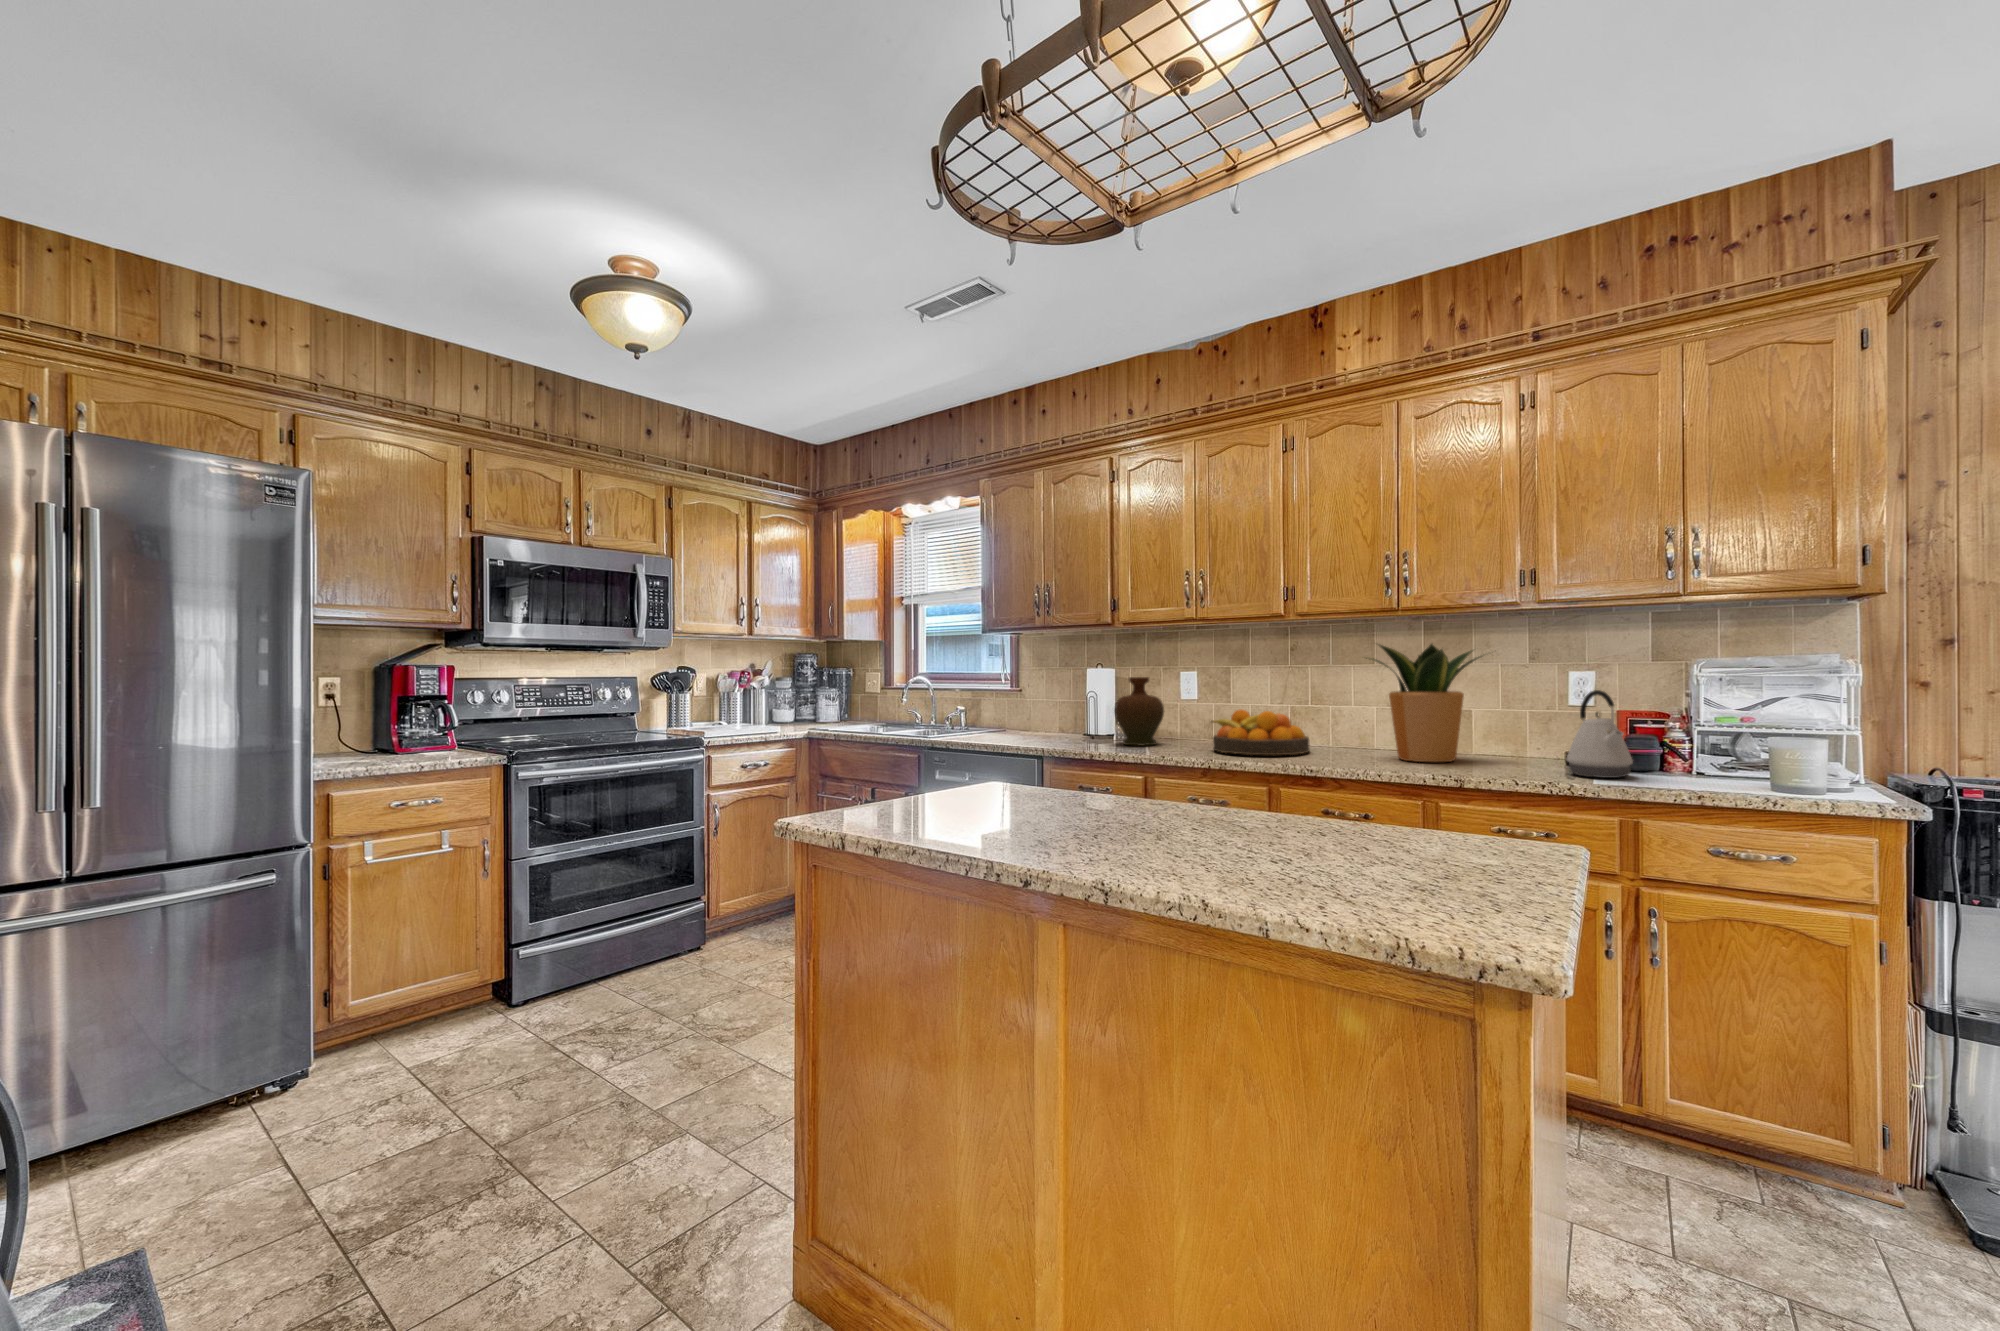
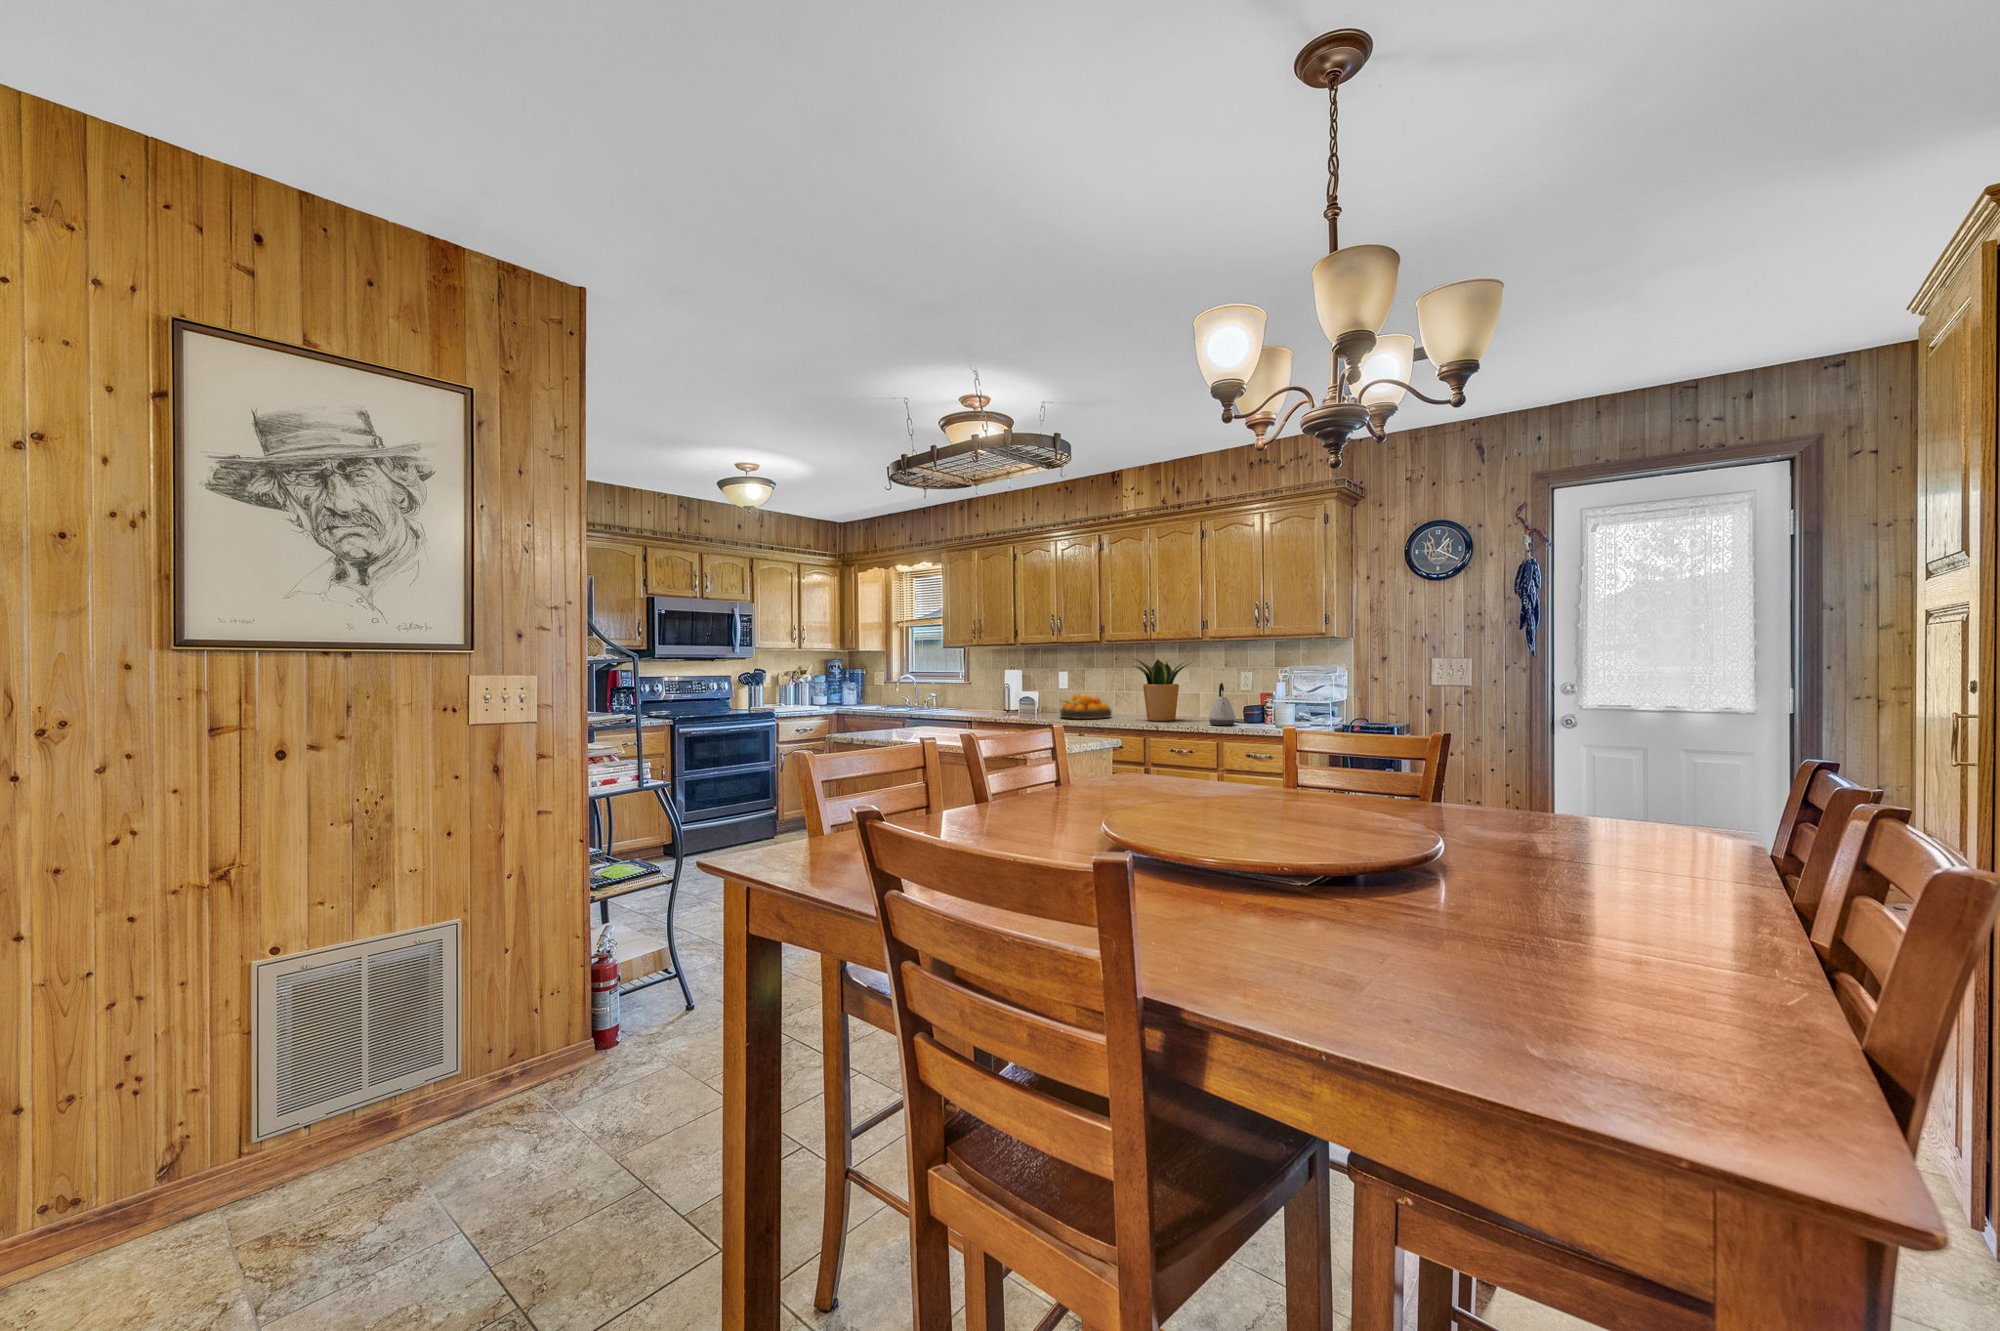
decorative vase: present [1114,677,1164,746] -> none [1012,676,1041,715]

